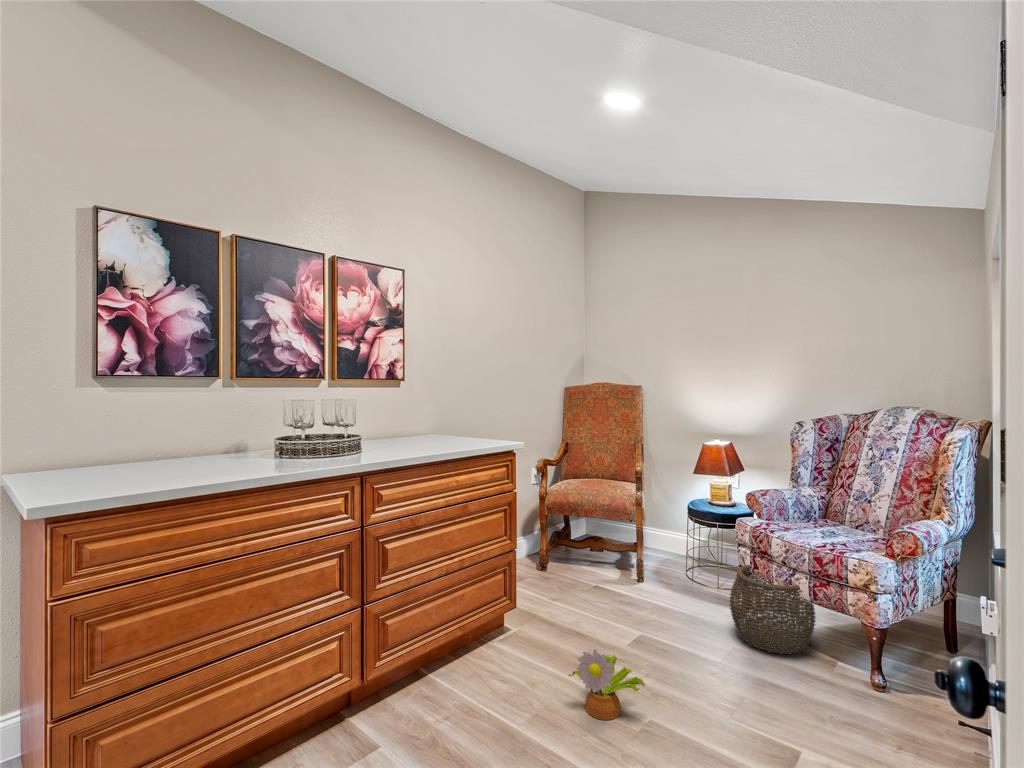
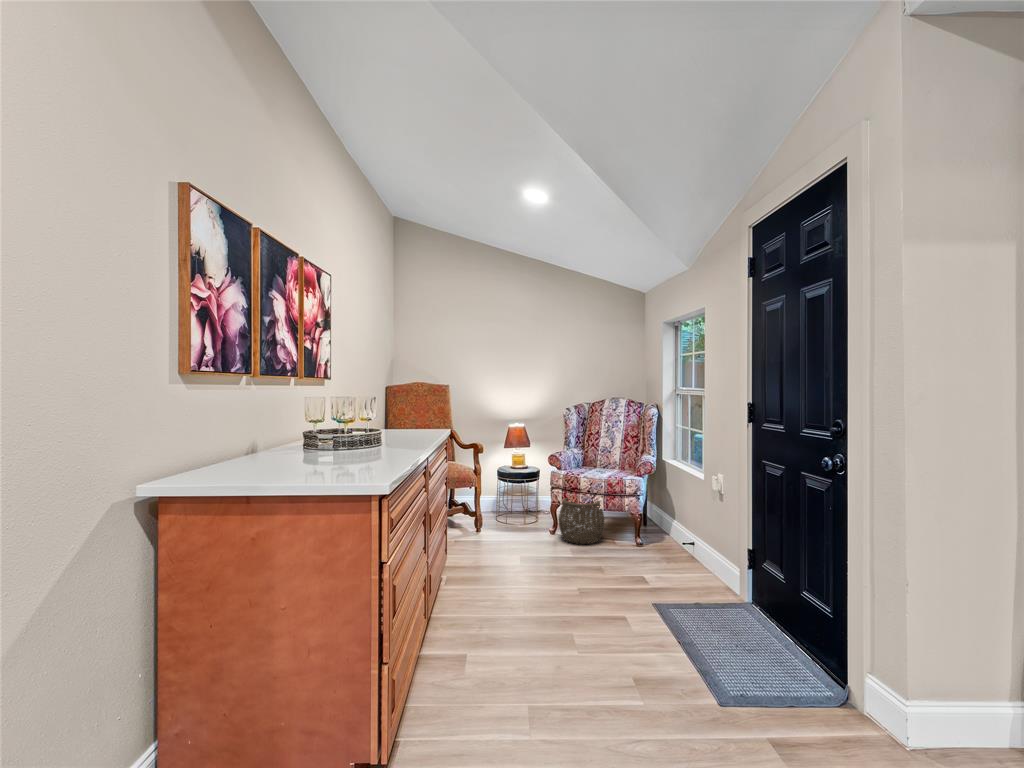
decorative plant: present [568,649,645,720] -> none [534,549,577,592]

